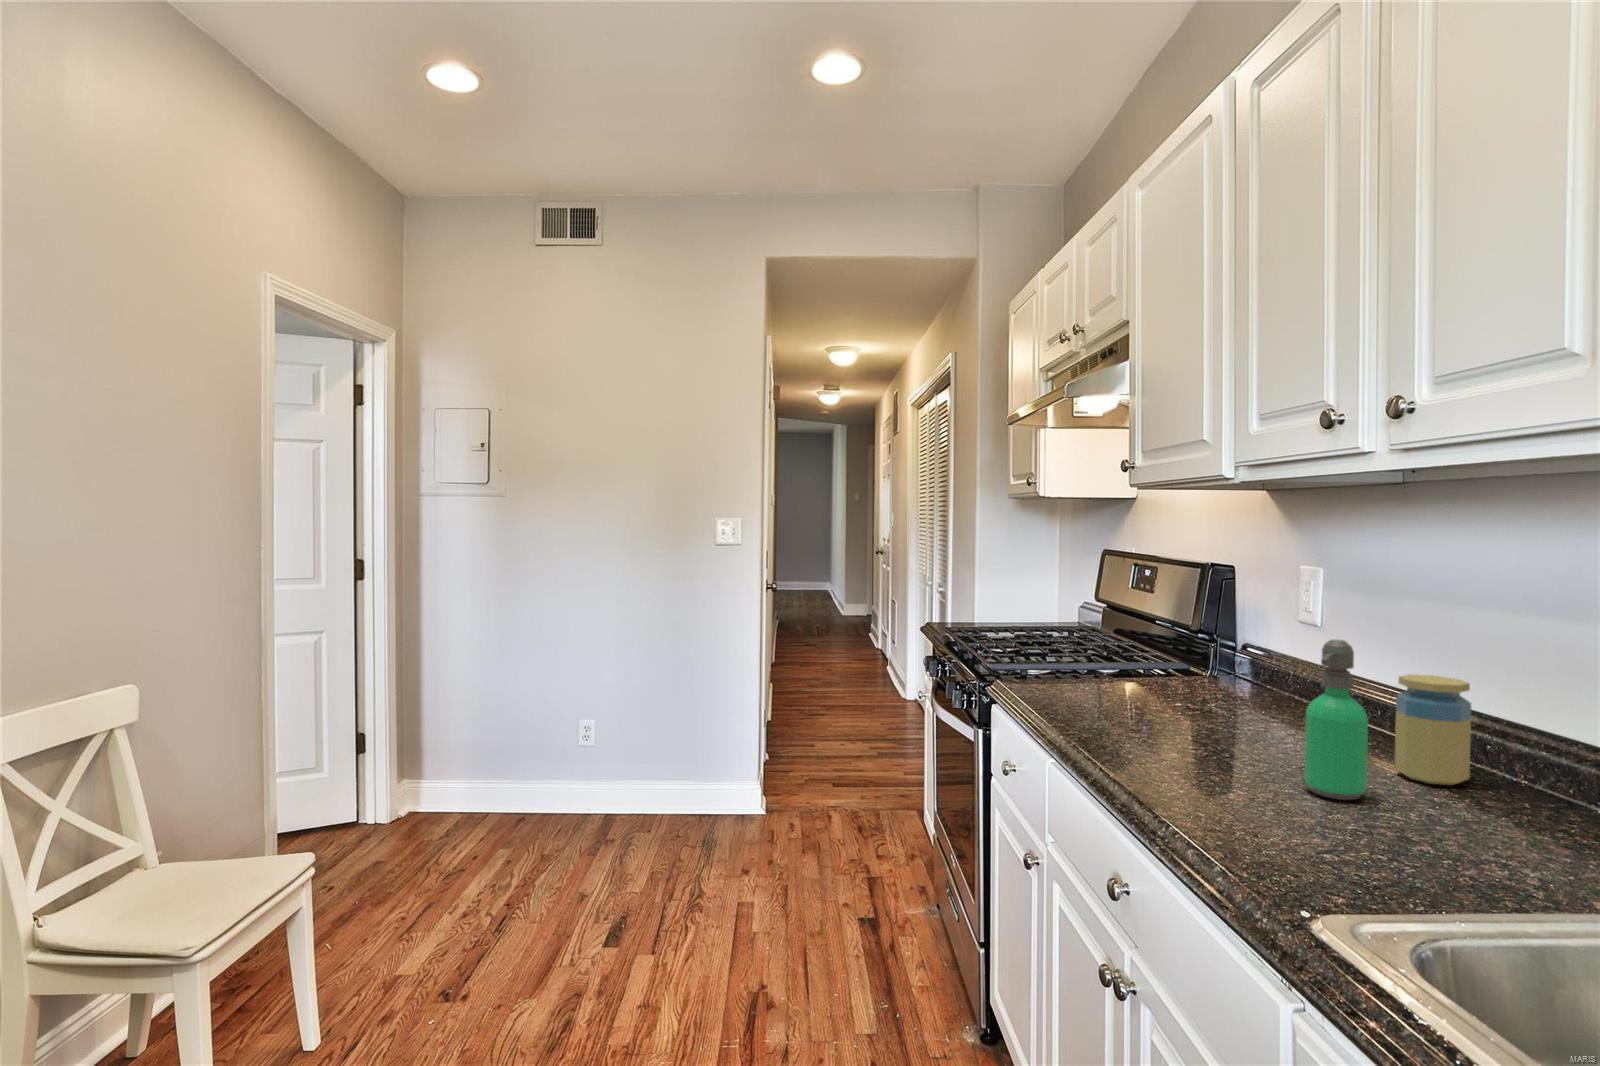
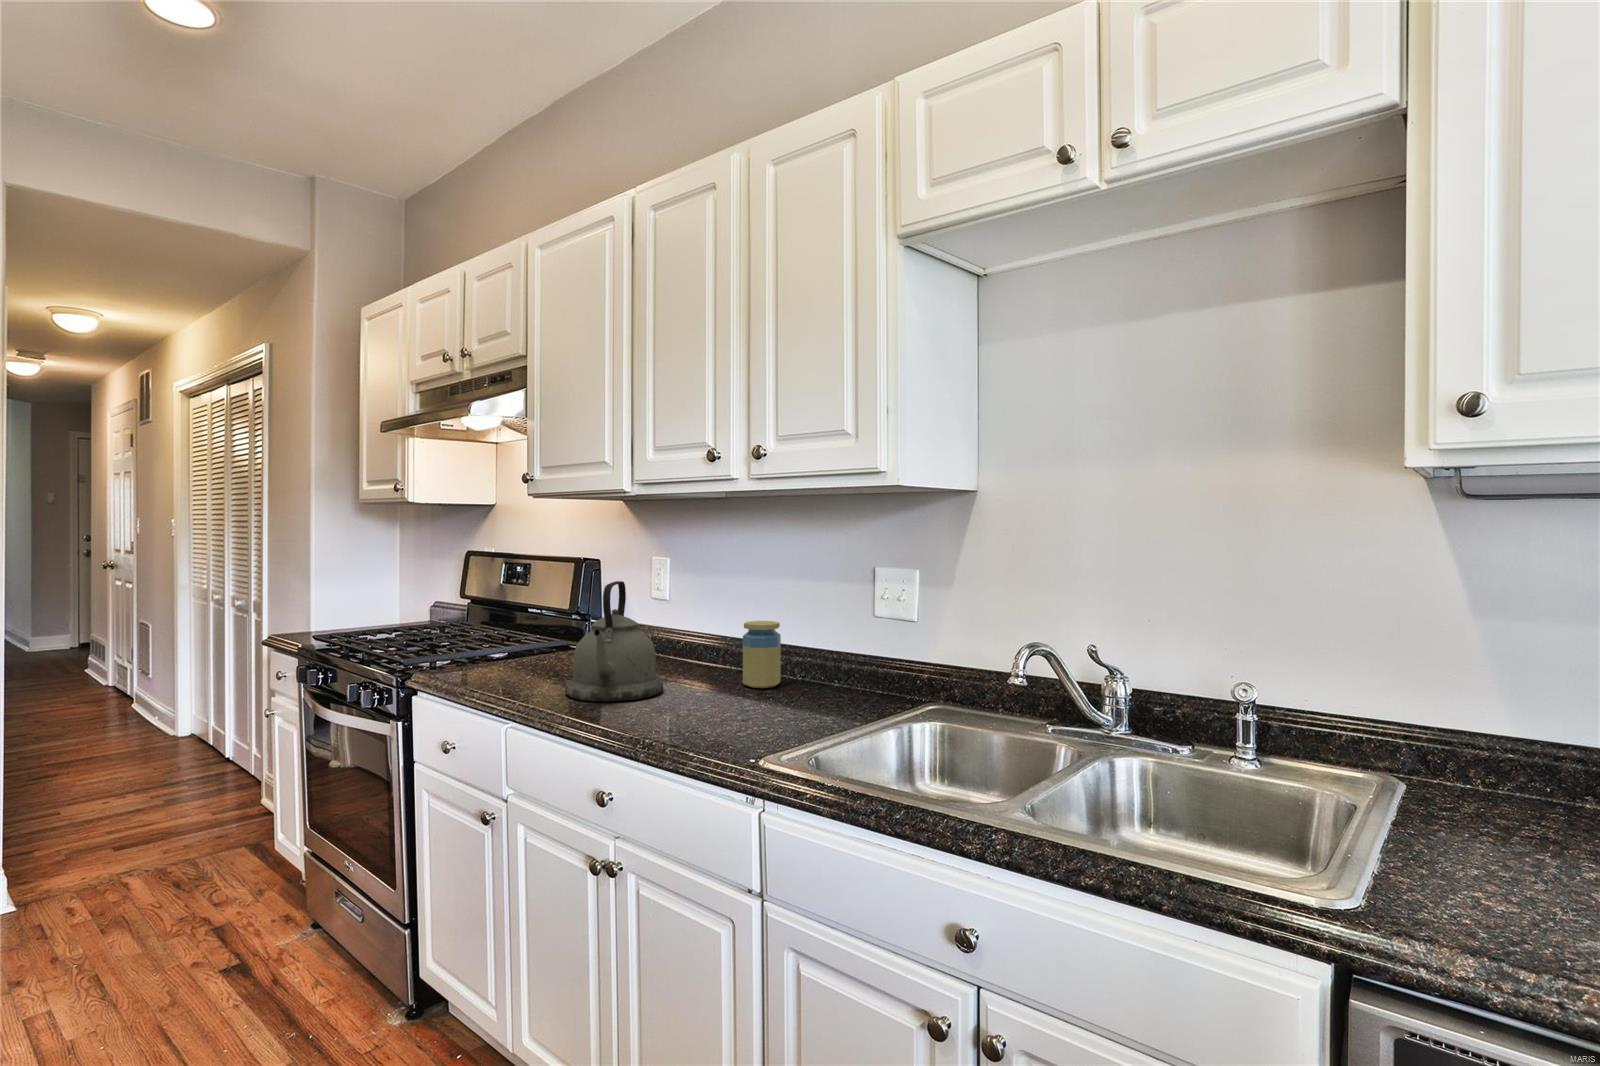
kettle: none [1117,596,1257,759] -> present [565,581,663,702]
soap dispenser: present [1305,640,1368,800] -> none [707,601,742,706]

